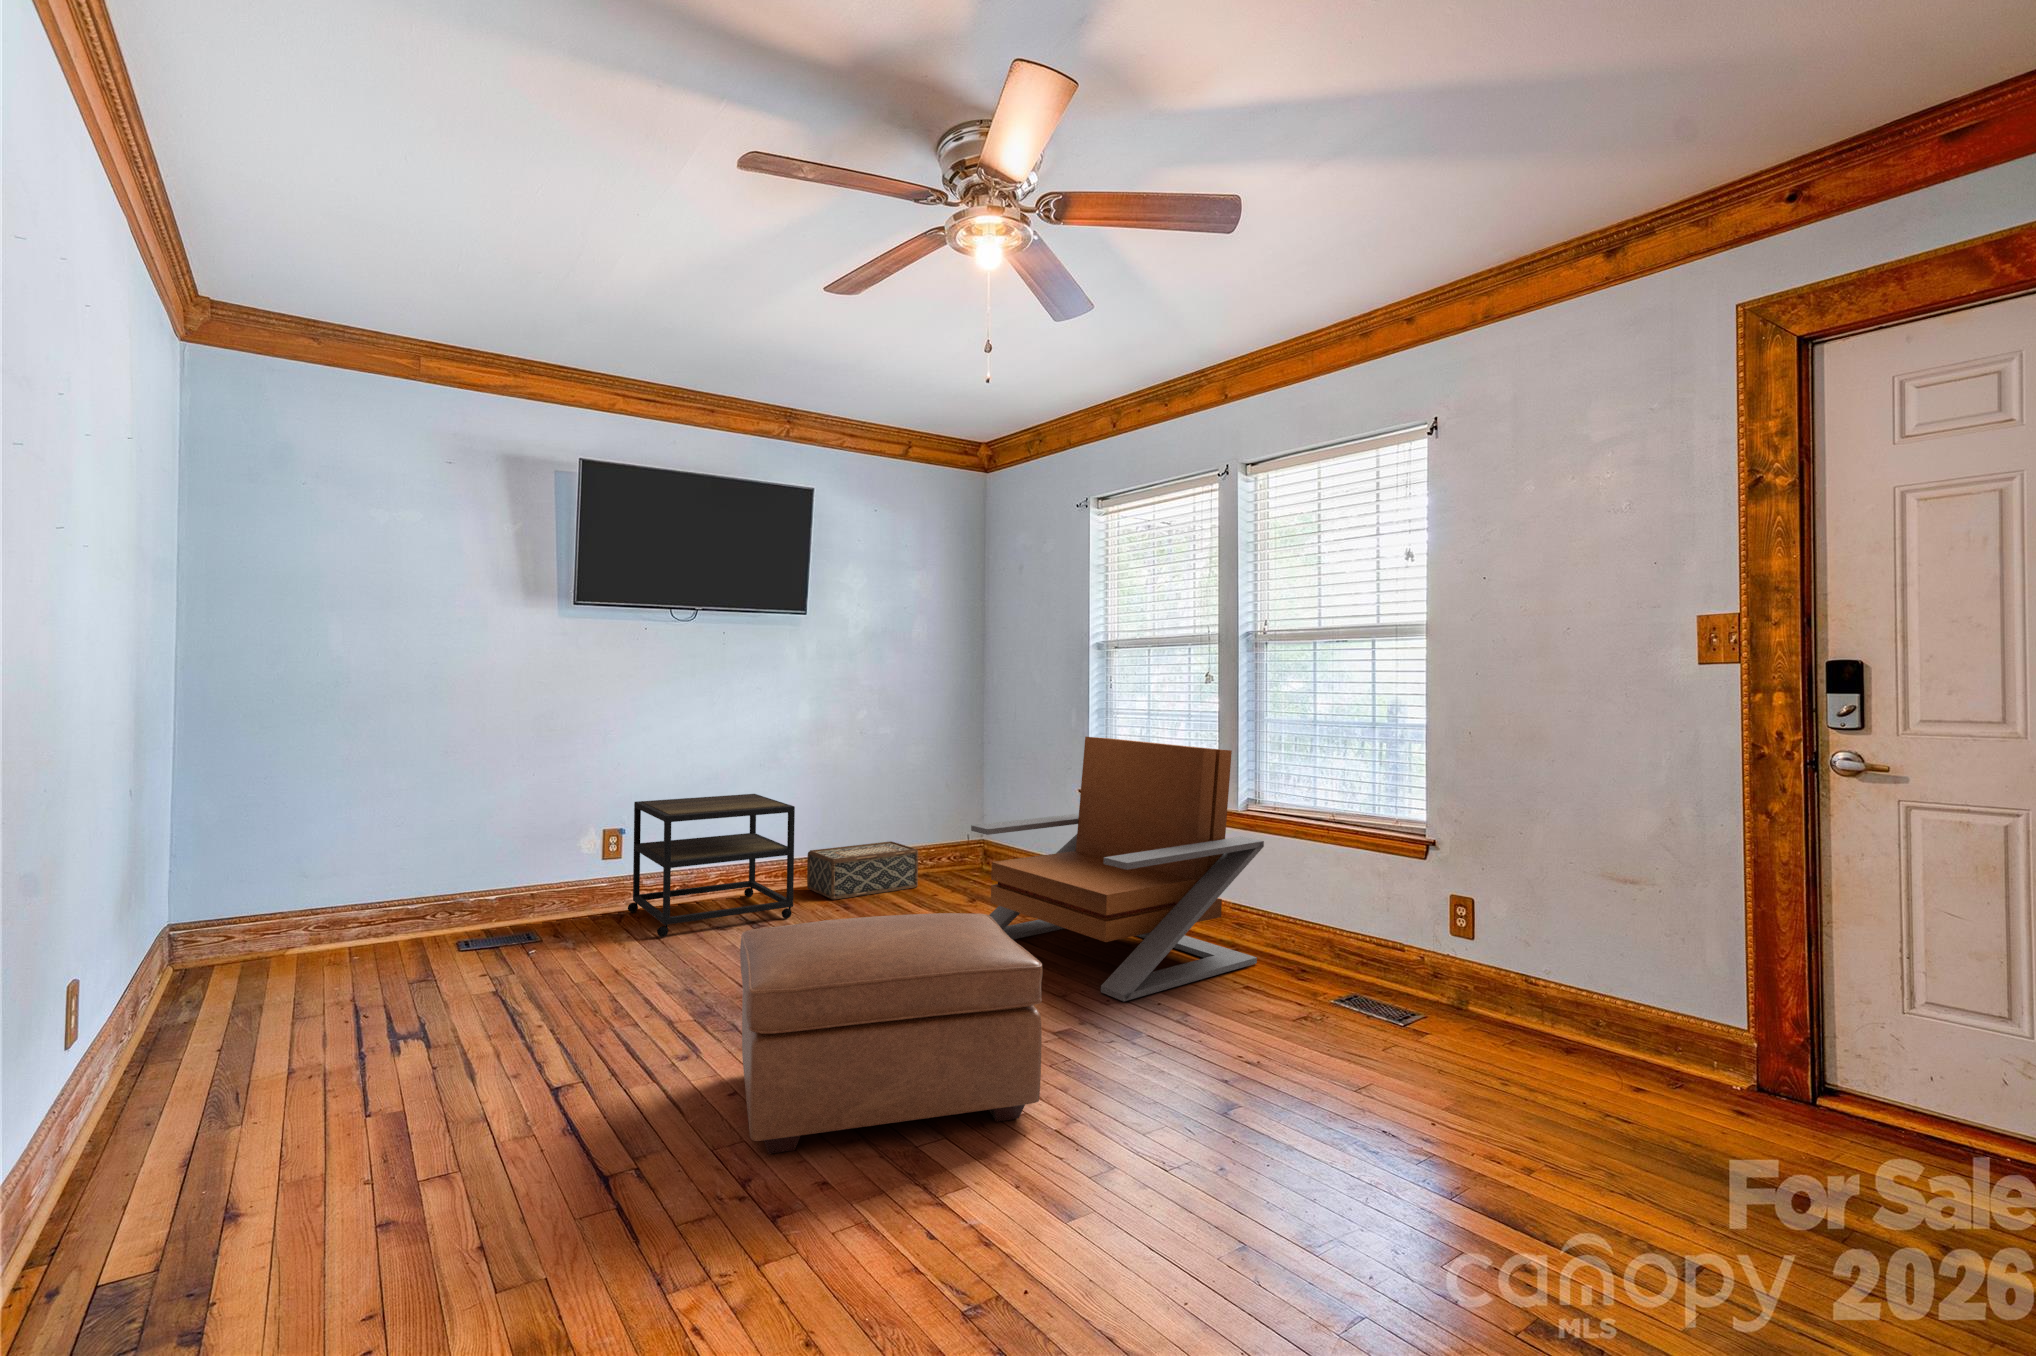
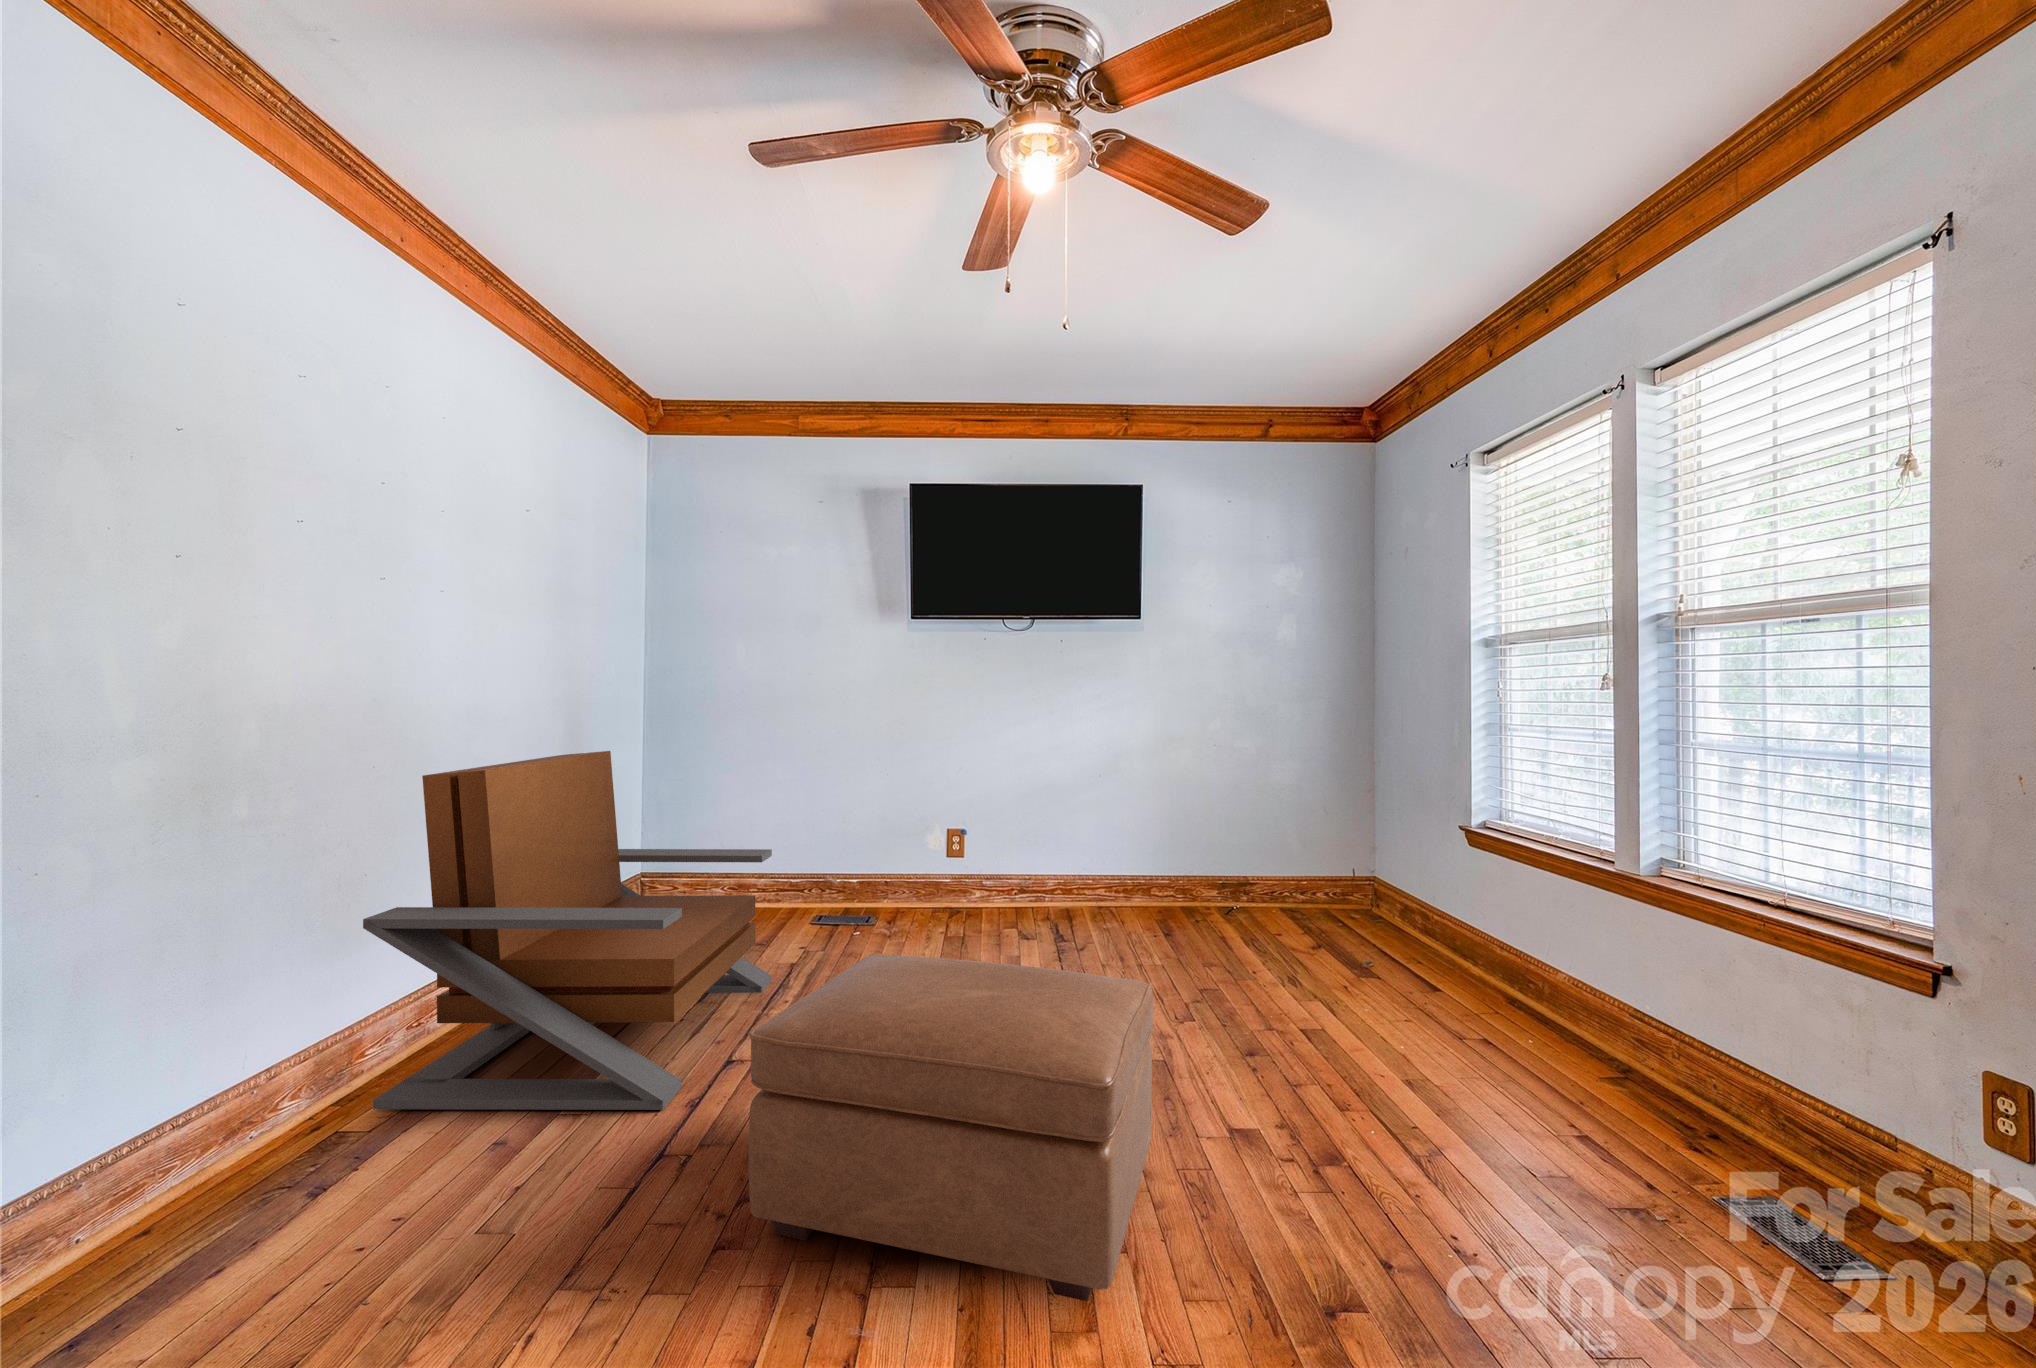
lounge chair: present [971,737,1264,1001] -> present [363,751,772,1110]
side table: present [628,794,795,937] -> none [961,804,1100,939]
woven basket: present [807,841,918,899] -> none [1145,867,1264,924]

